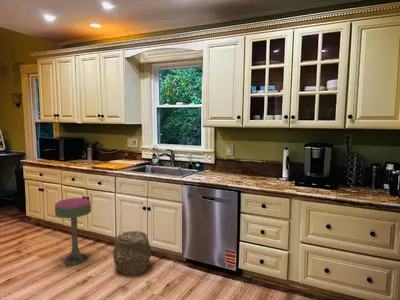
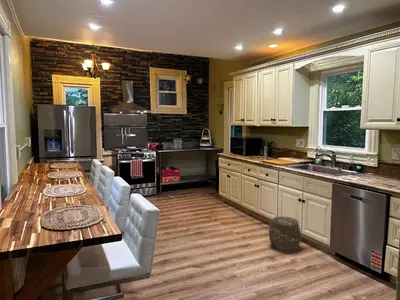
bar stool: present [55,198,91,265] -> none [232,184,257,234]

